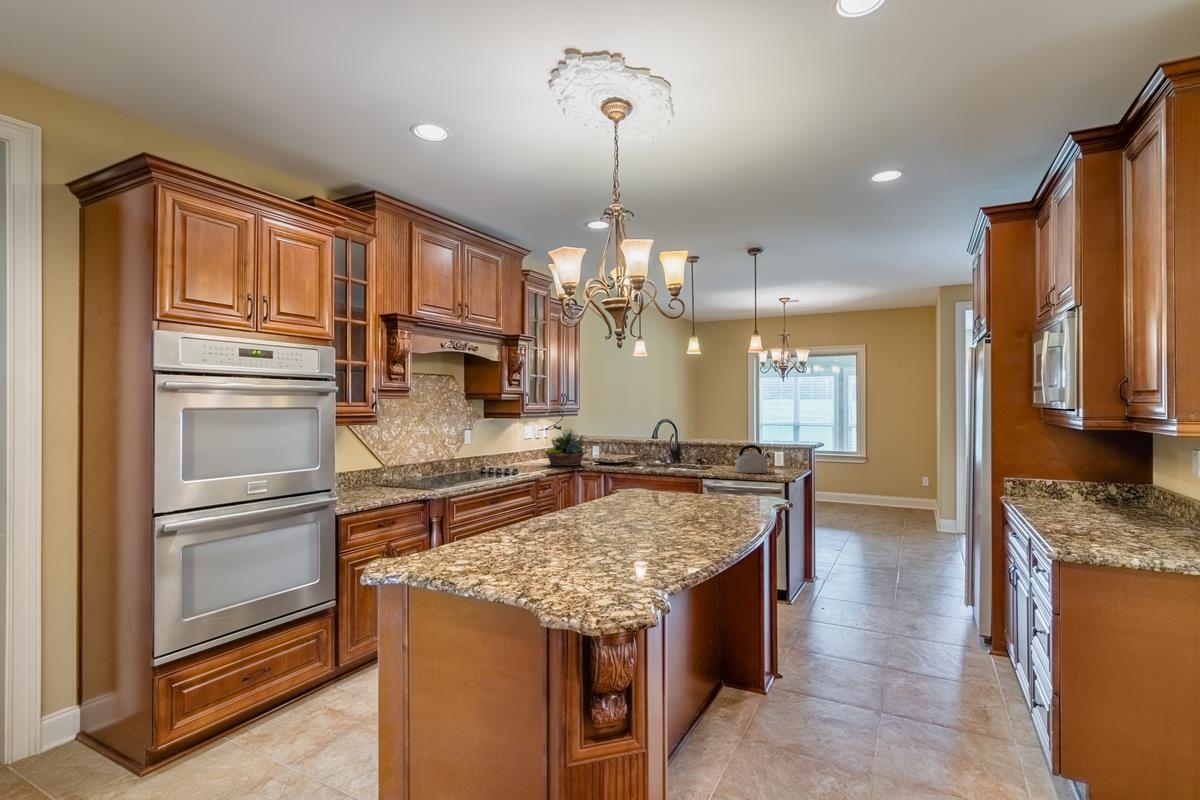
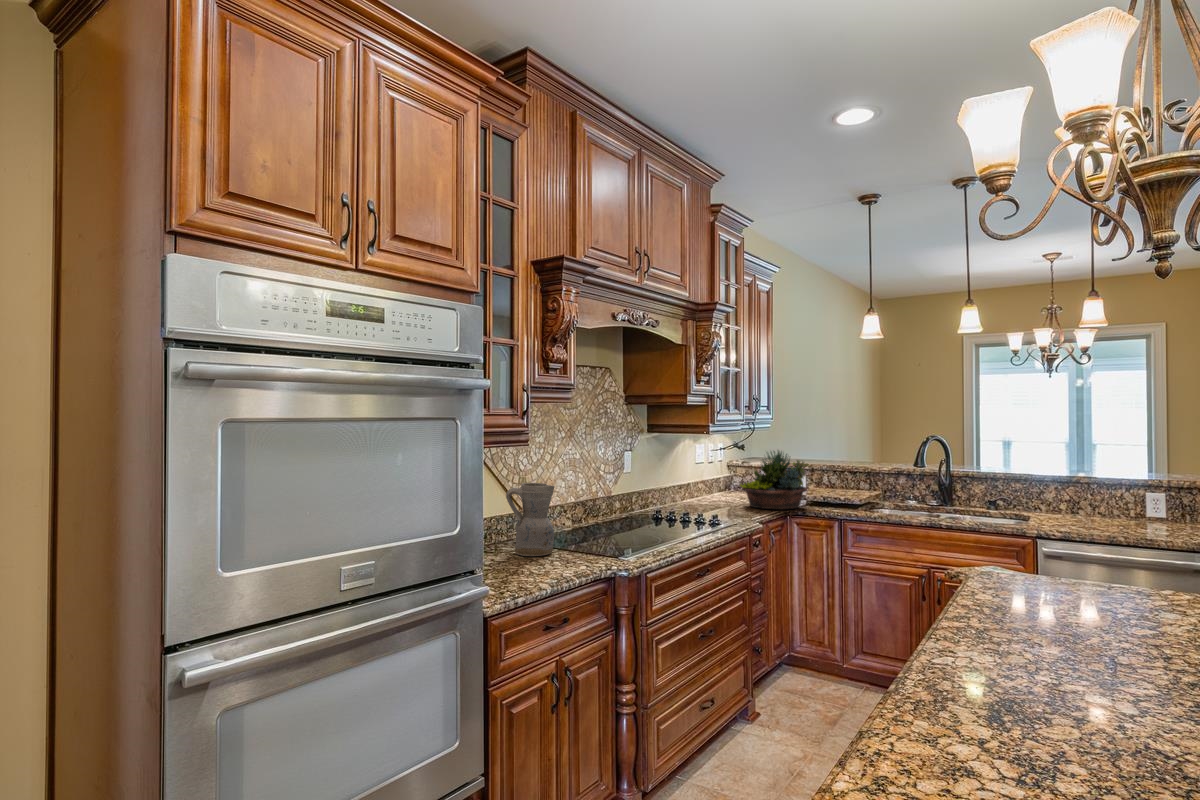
kettle: present [736,445,770,473] -> none [1082,481,1149,530]
ceramic pitcher: none [368,447,398,490] -> present [506,483,554,556]

